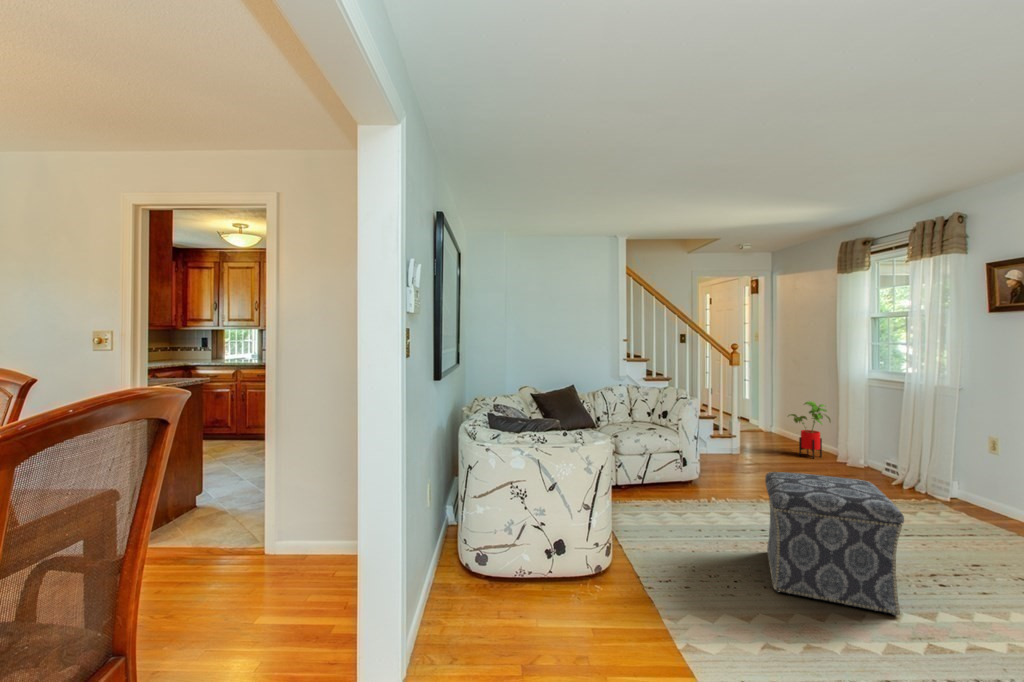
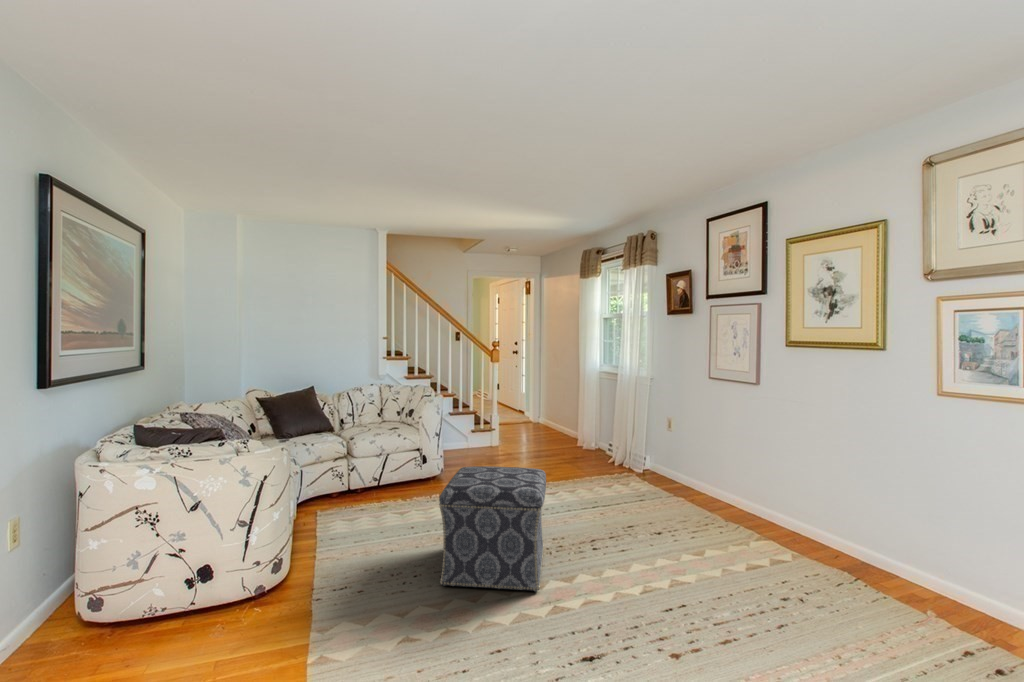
house plant: present [788,401,830,459] -> none [539,395,575,448]

